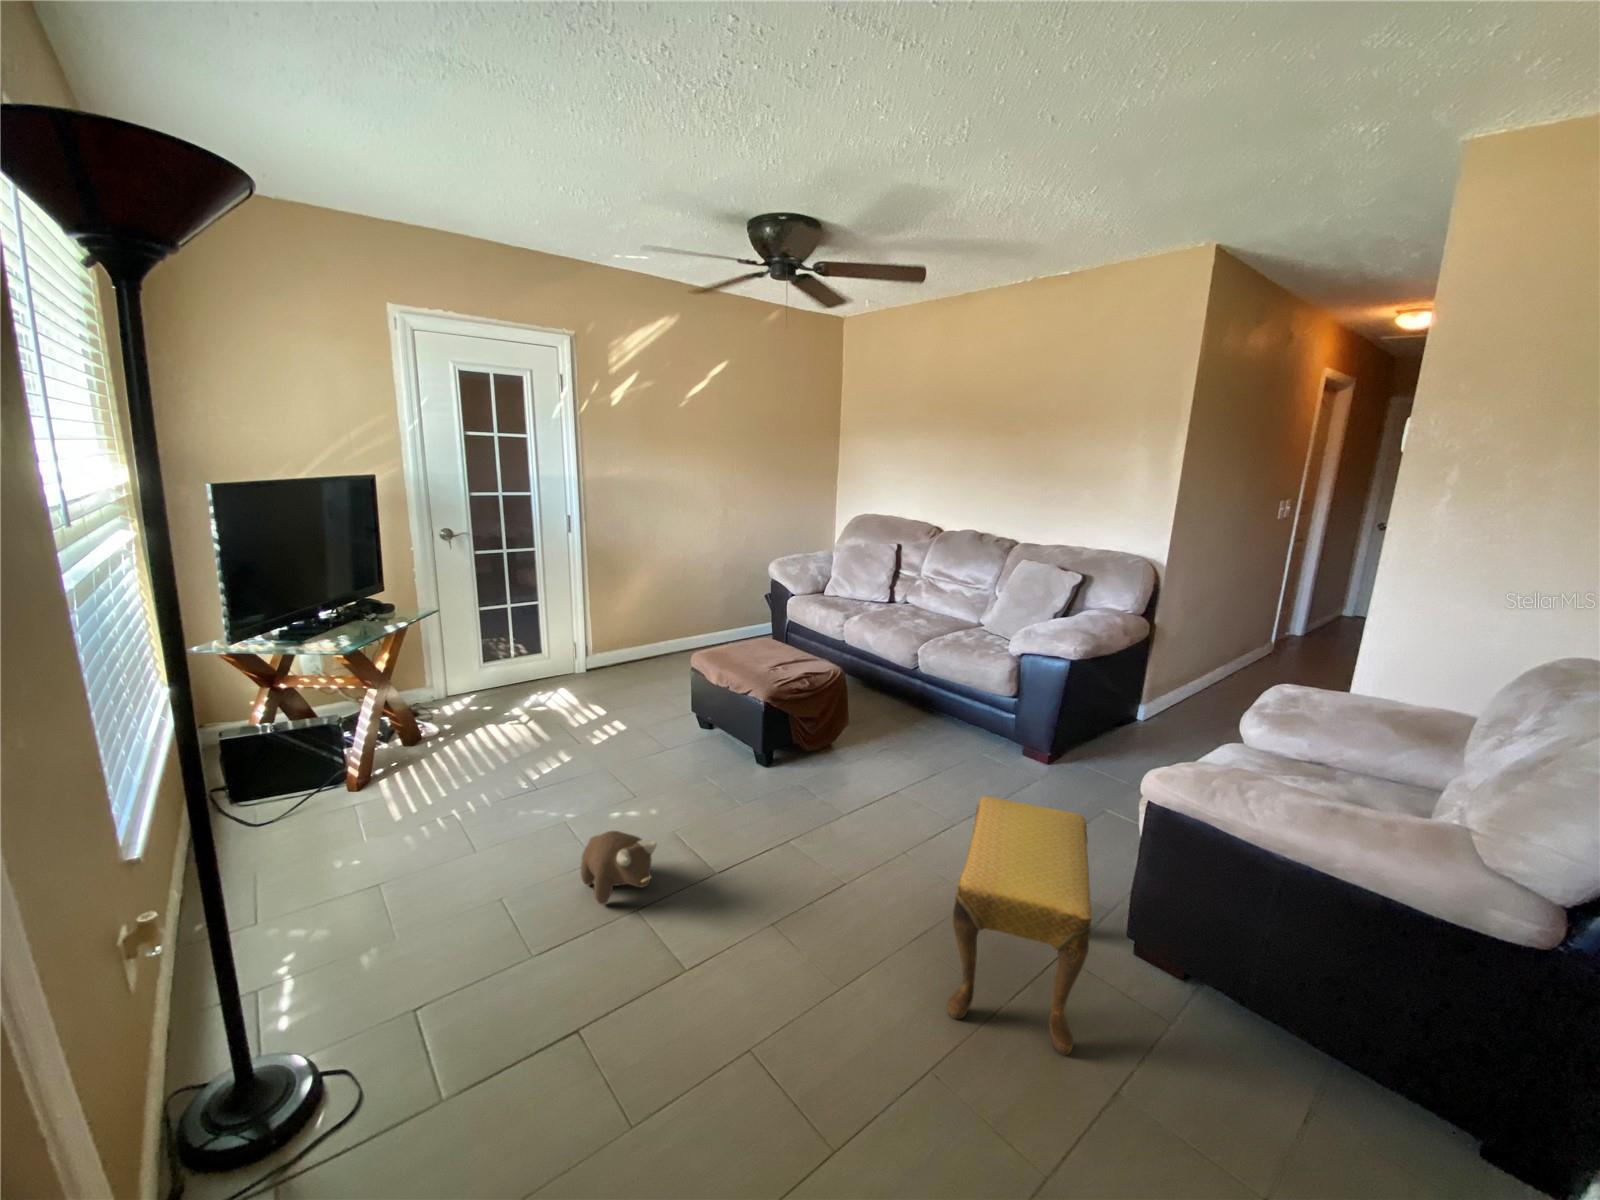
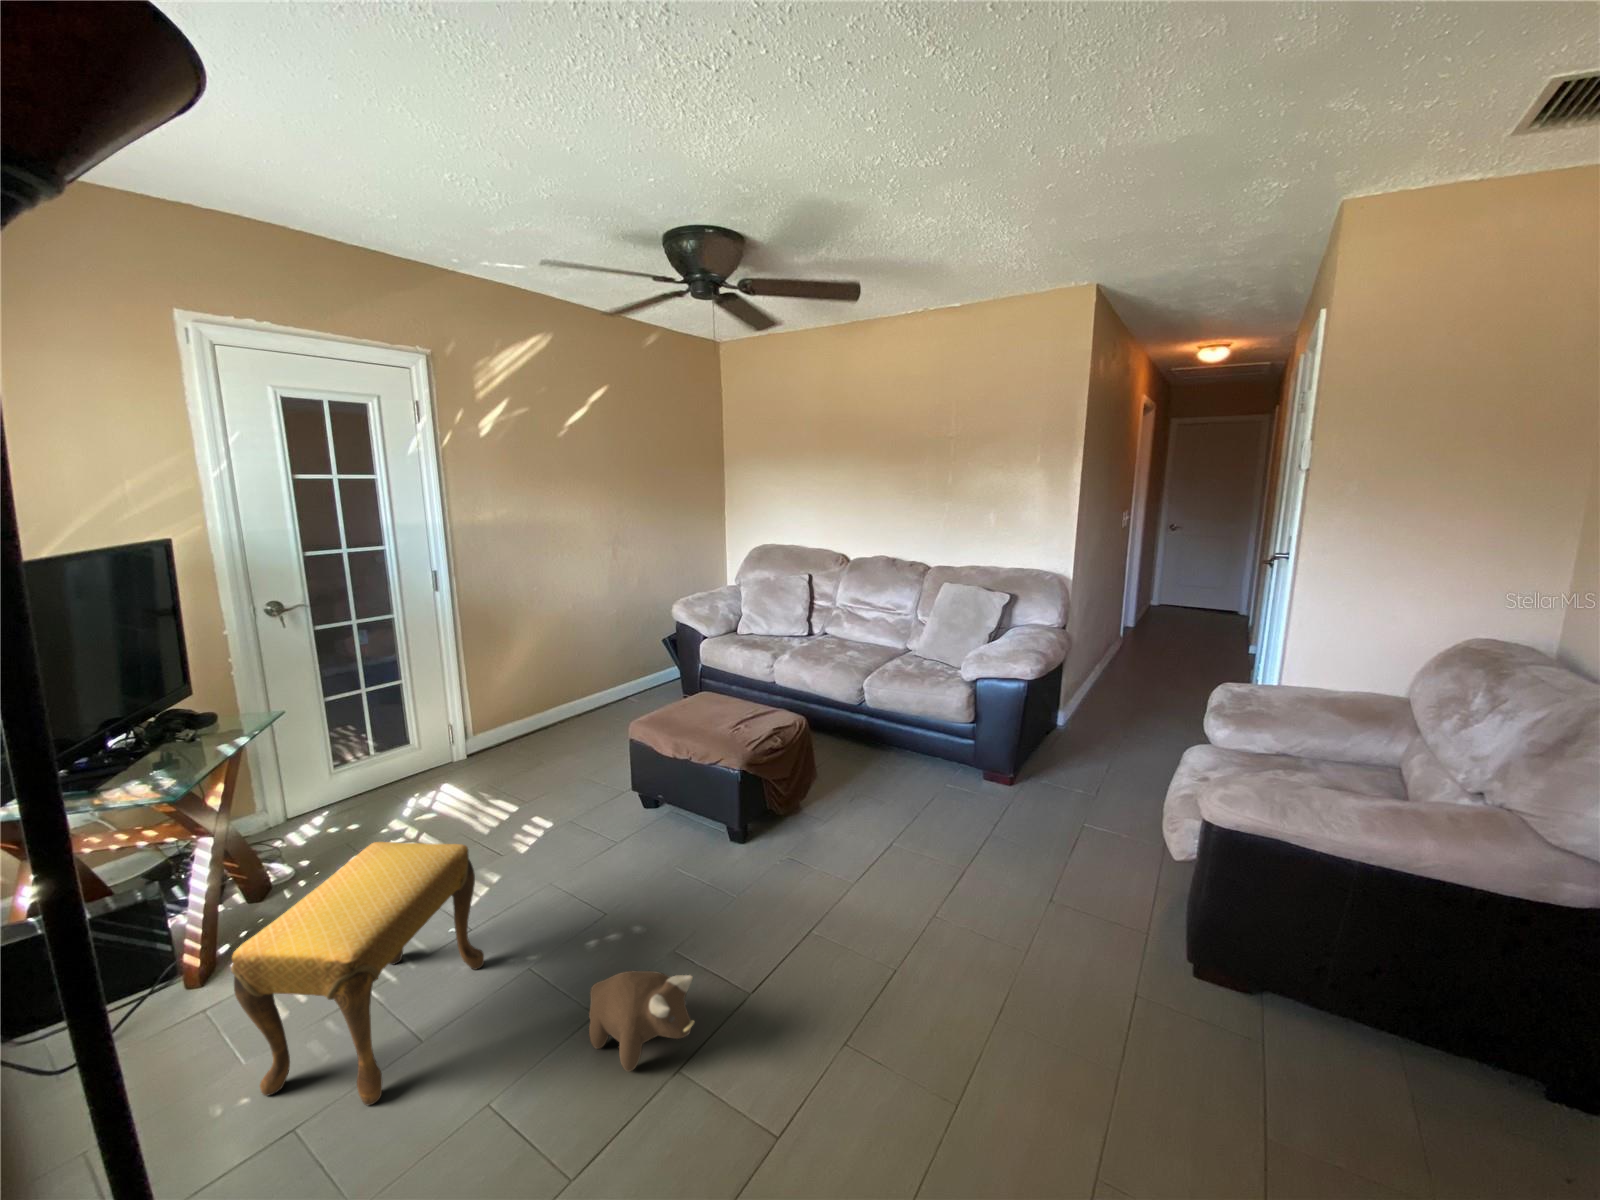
footstool: present [948,796,1091,1055] -> present [231,842,484,1105]

